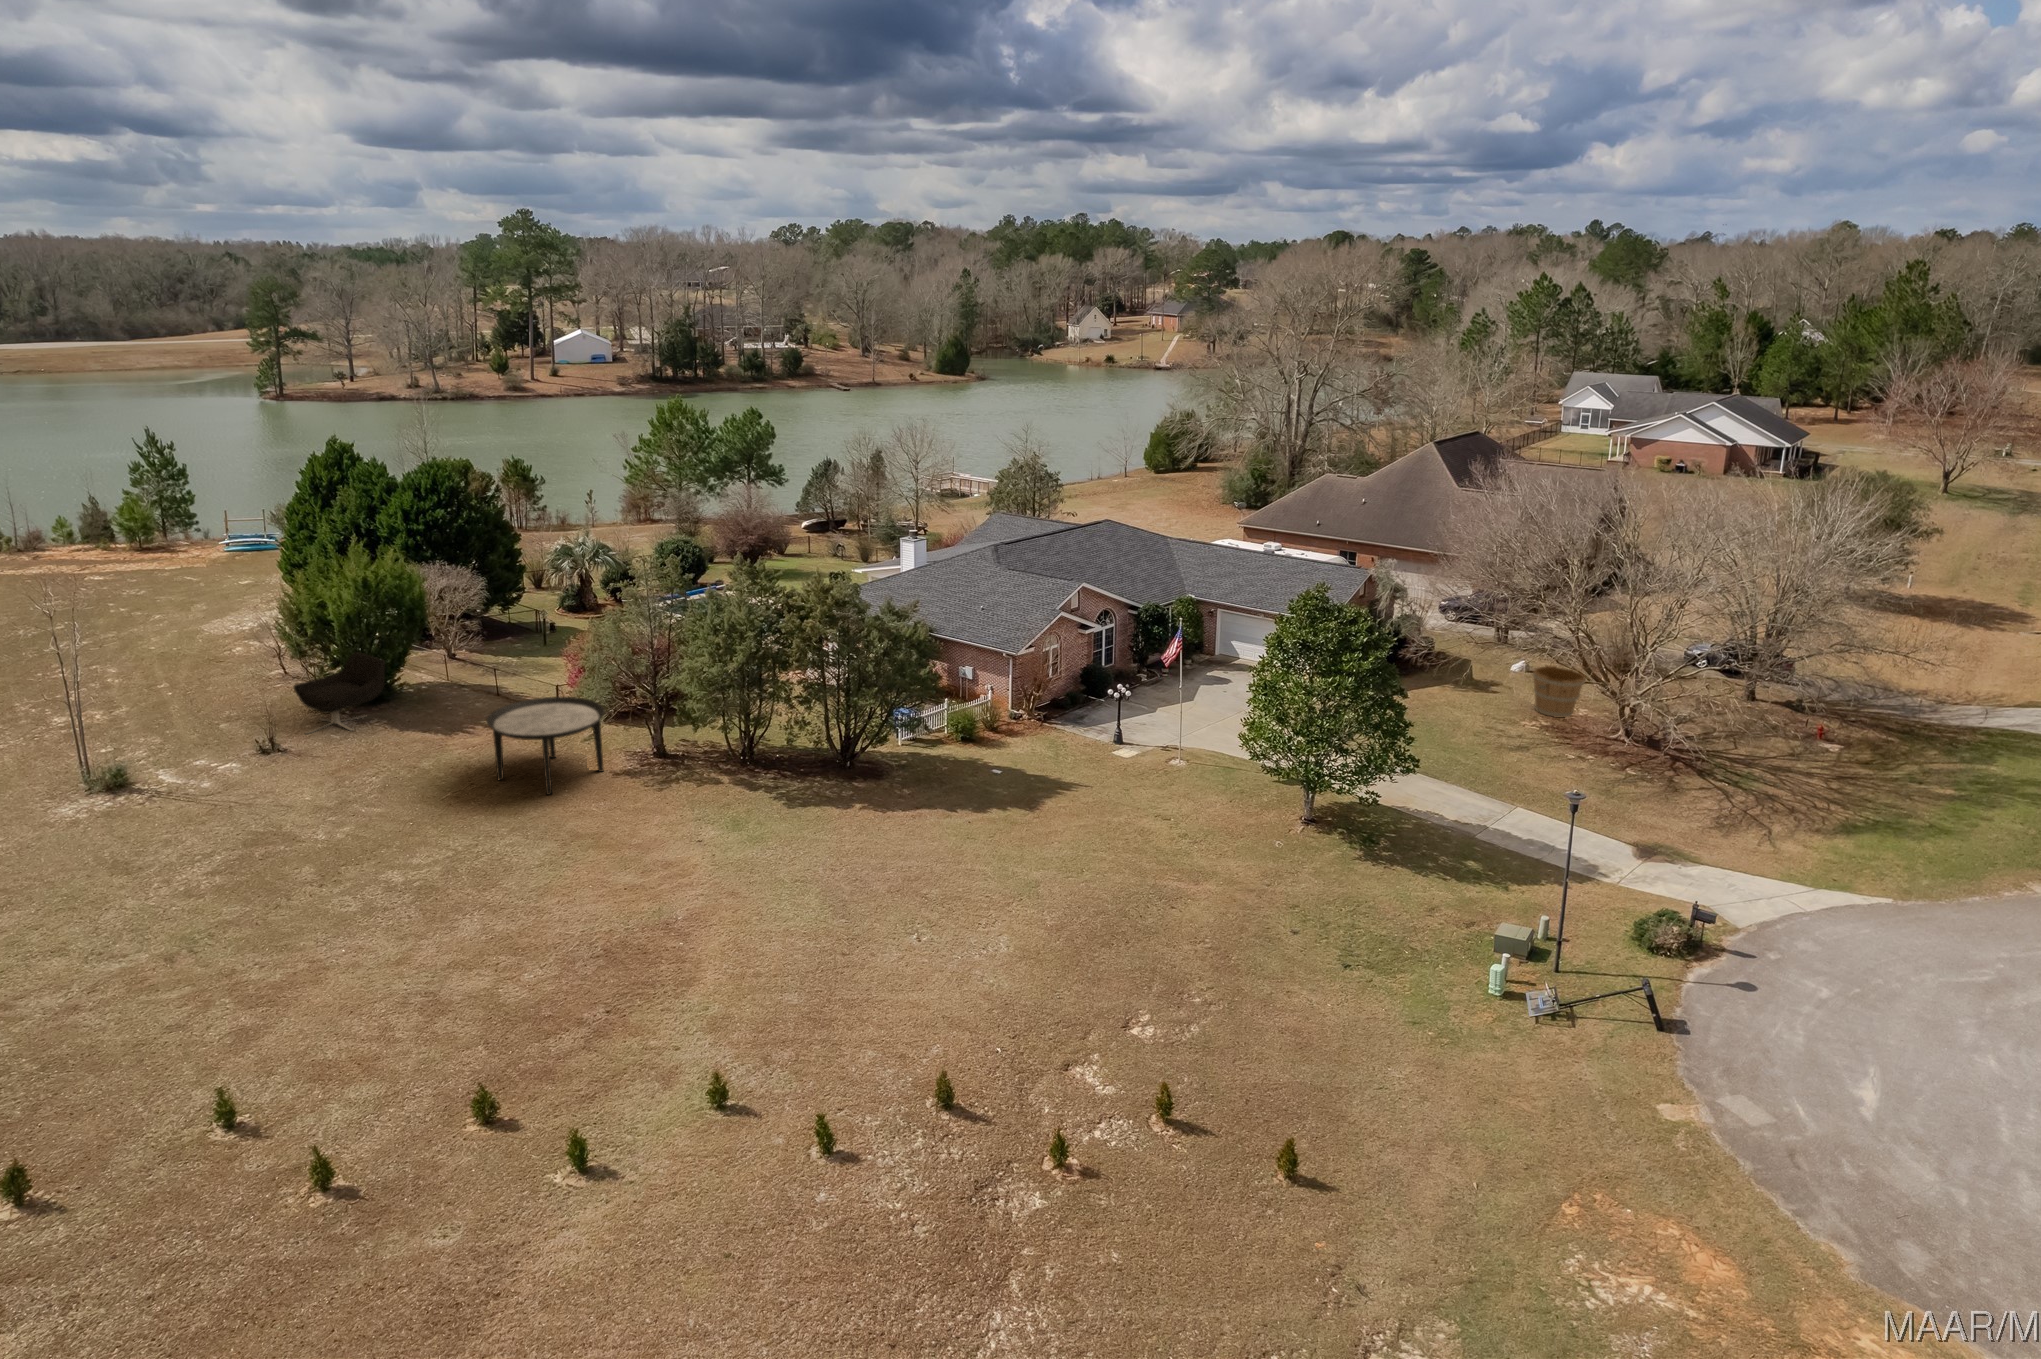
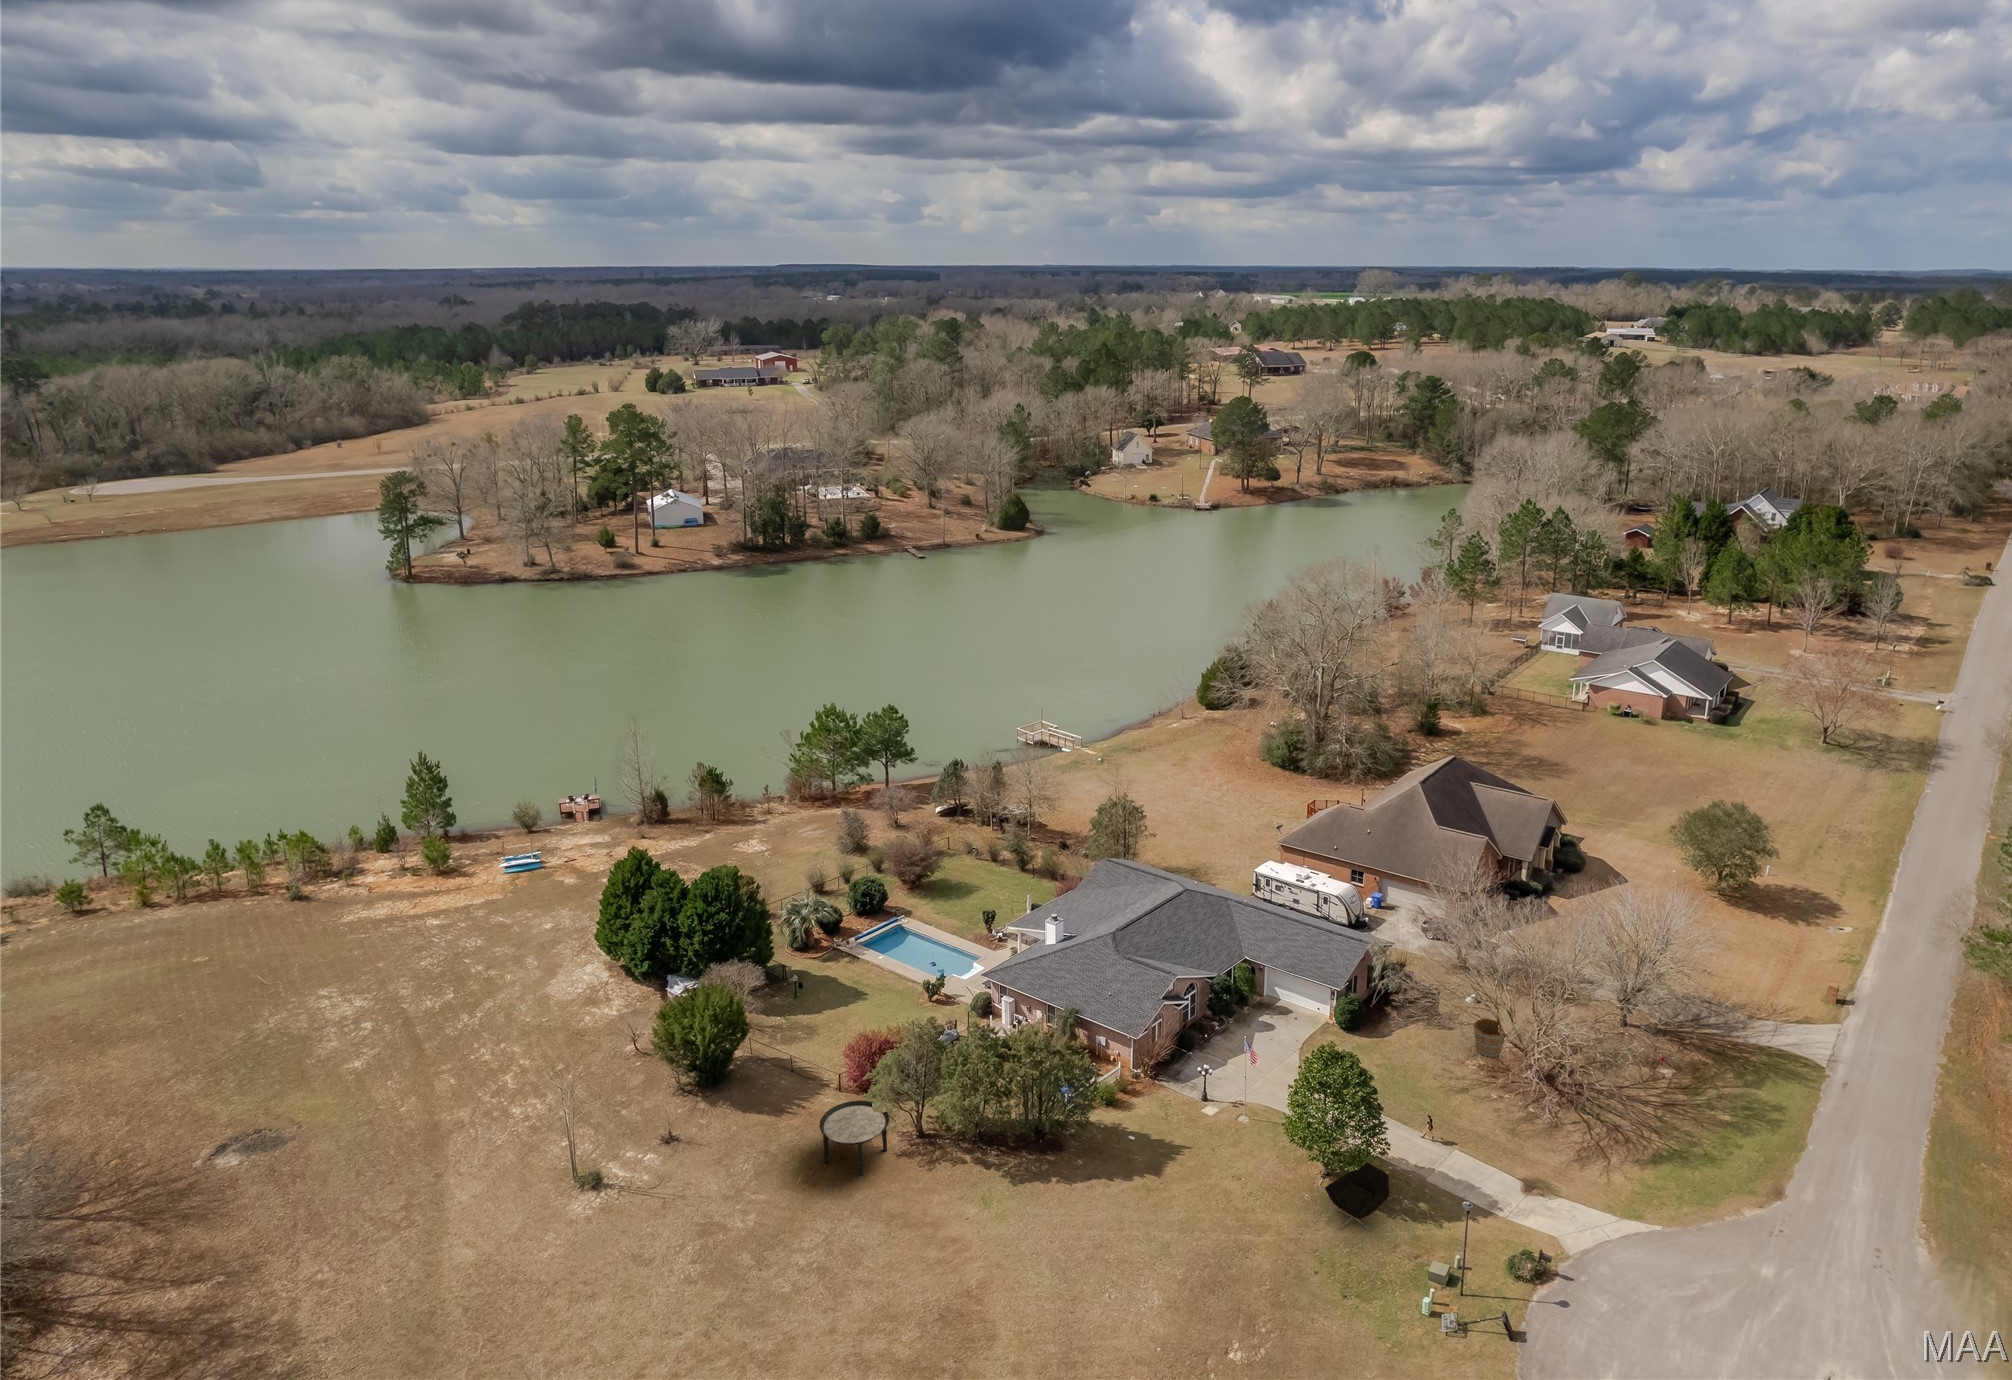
lounge chair: present [294,652,385,732] -> present [1325,1162,1389,1230]

